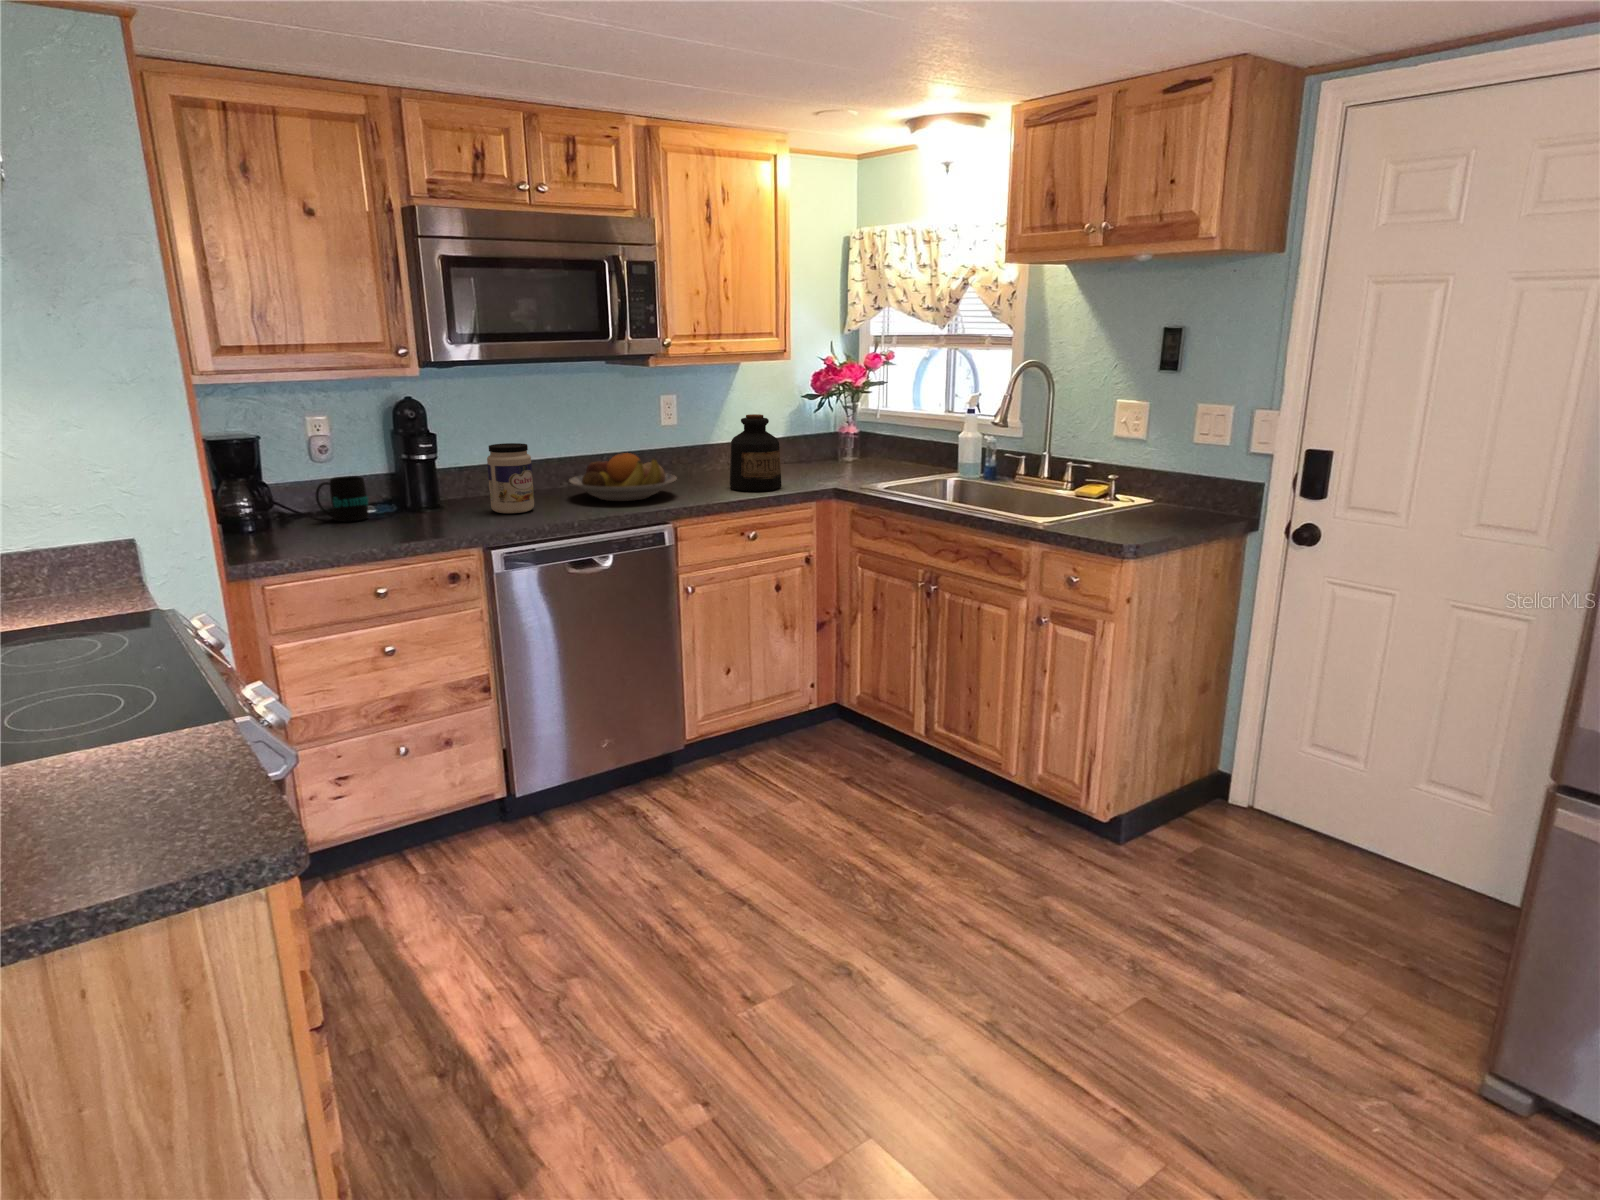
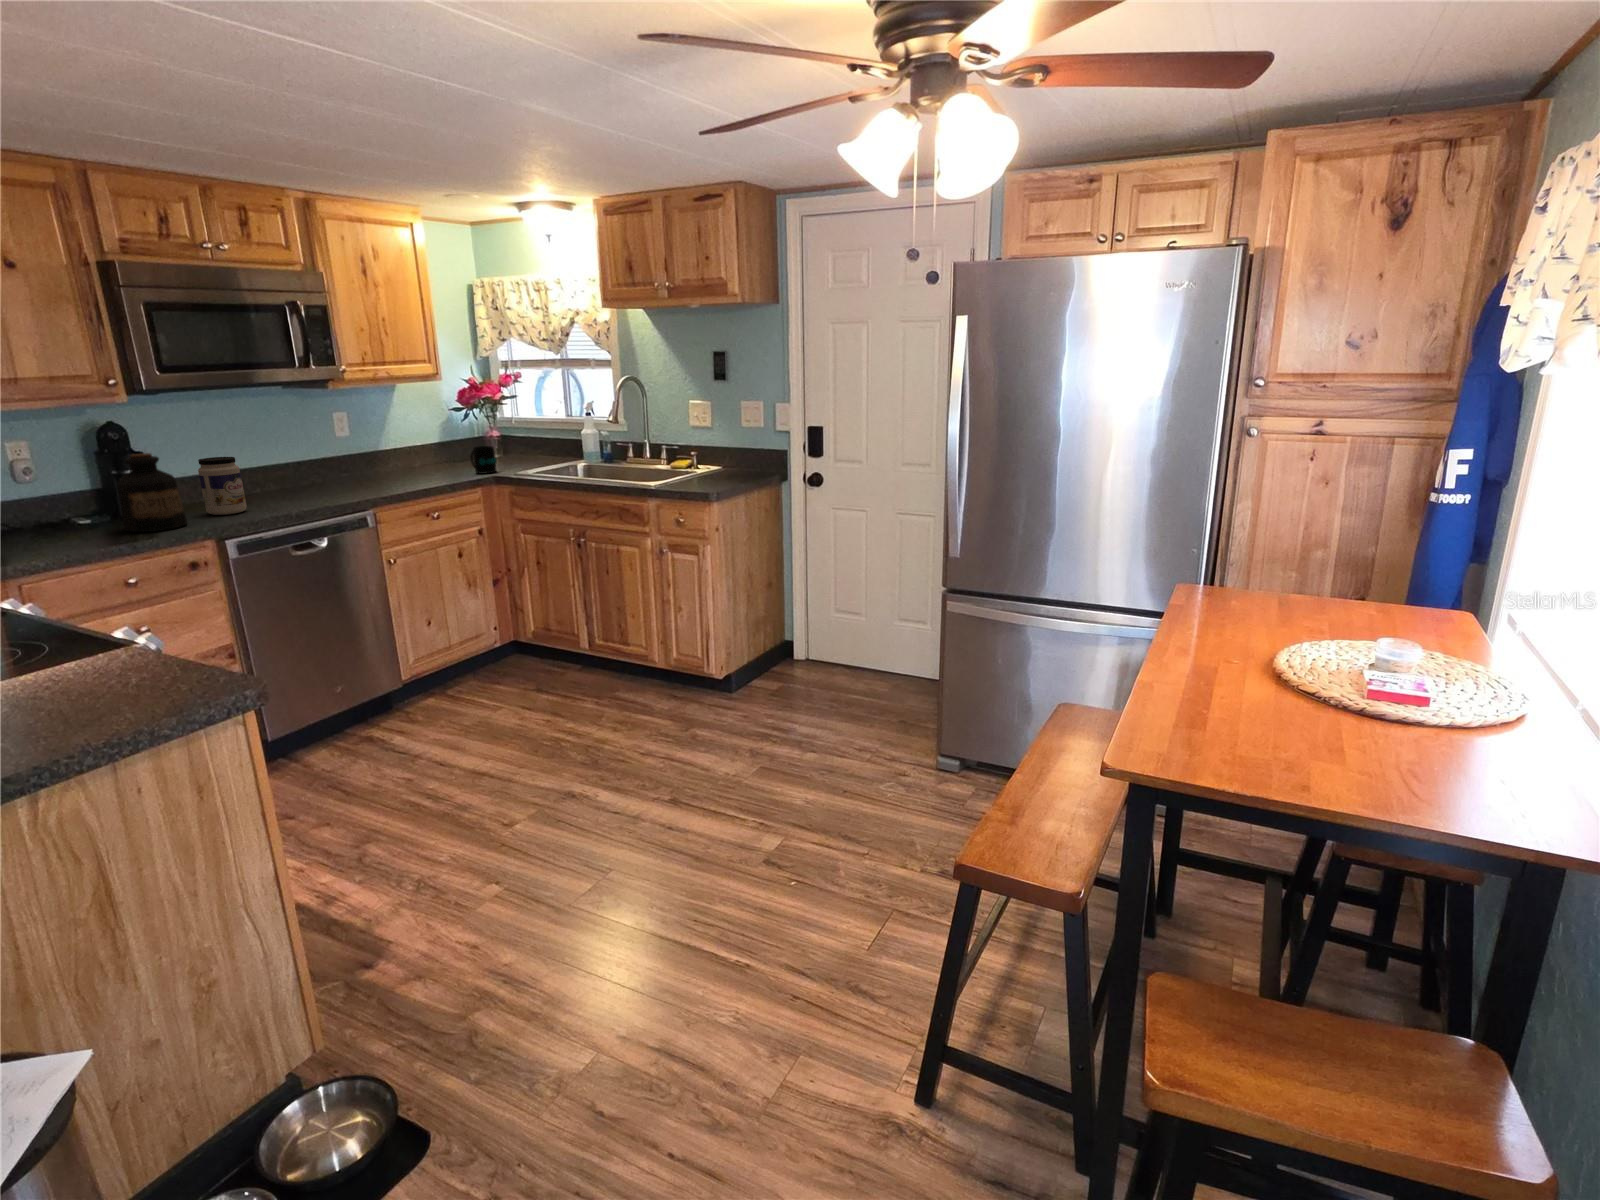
bottle: present [730,414,782,491] -> present [117,453,187,532]
fruit bowl: present [569,453,677,501] -> none [270,460,366,499]
mug: present [315,476,369,521] -> present [470,446,497,474]

